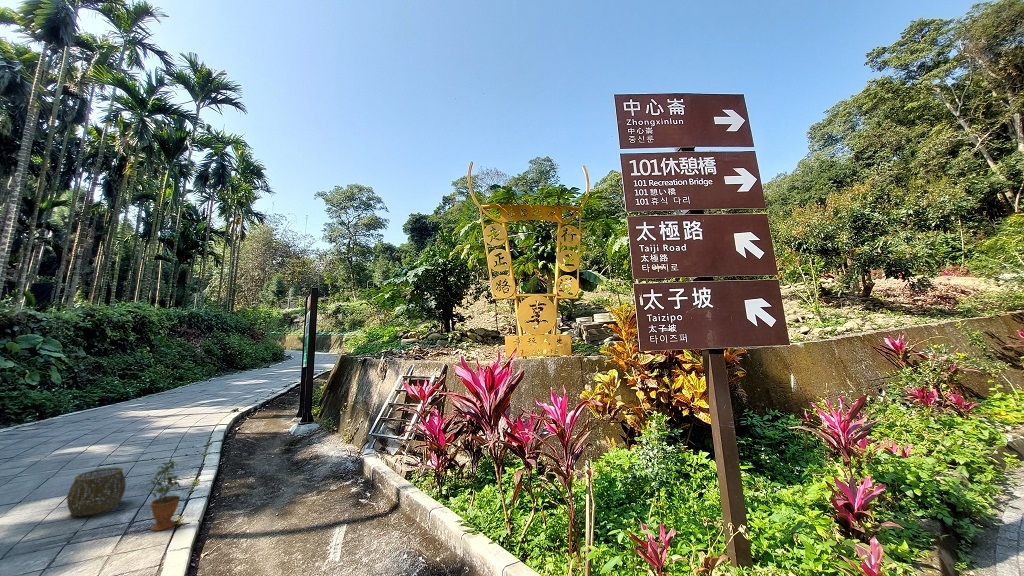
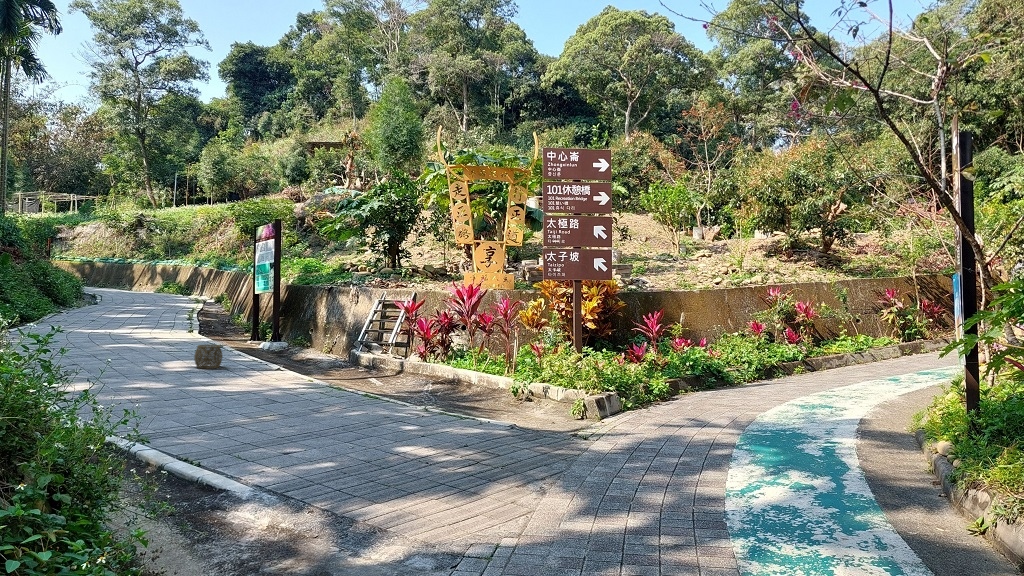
potted plant: present [150,460,180,531] -> none [259,335,274,374]

